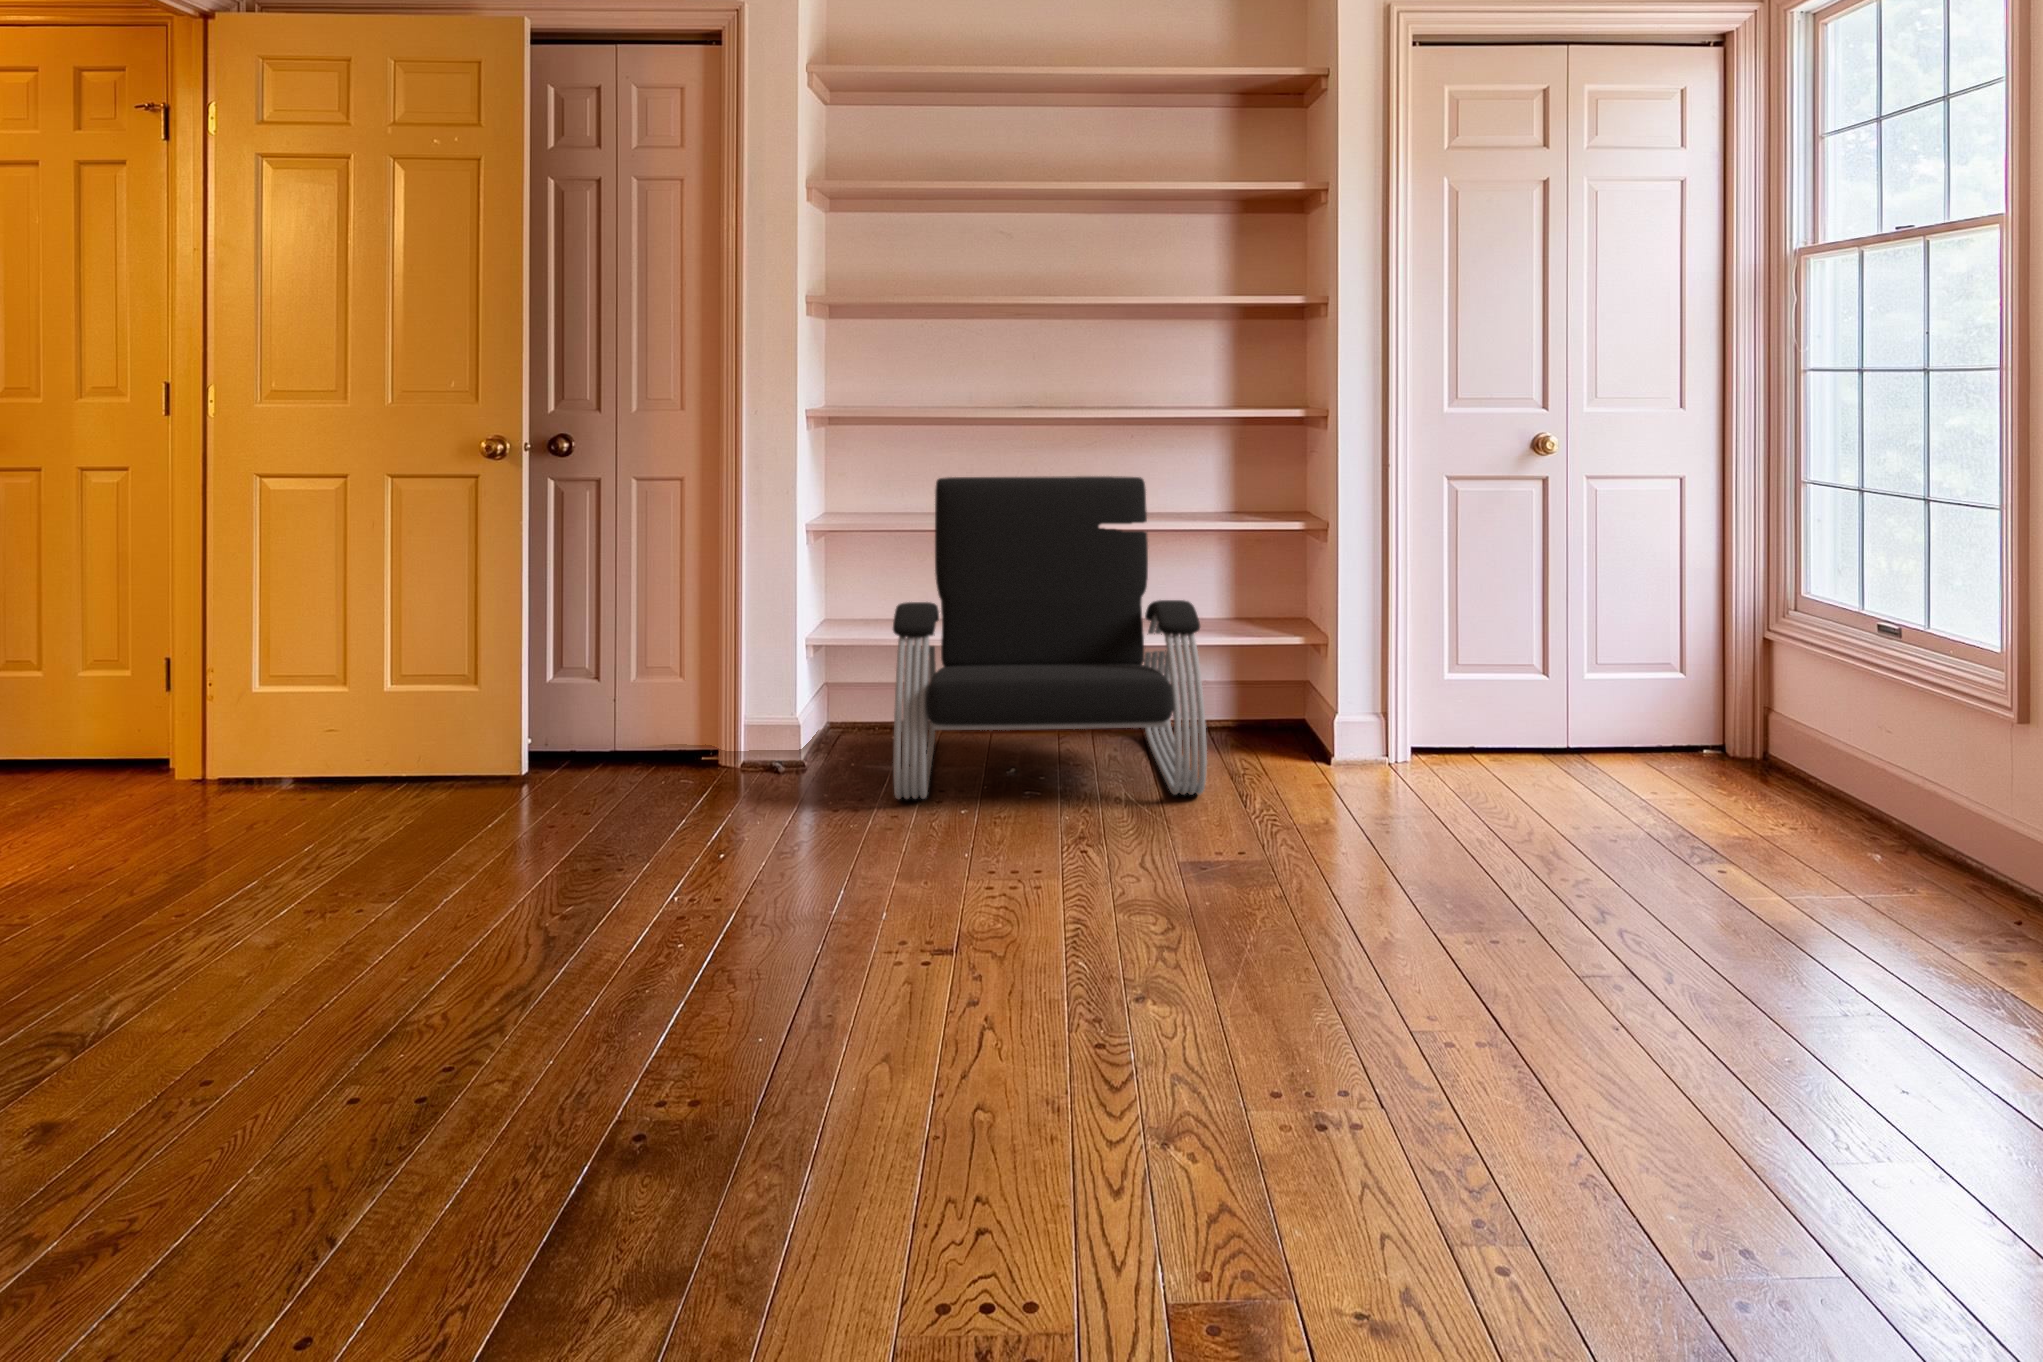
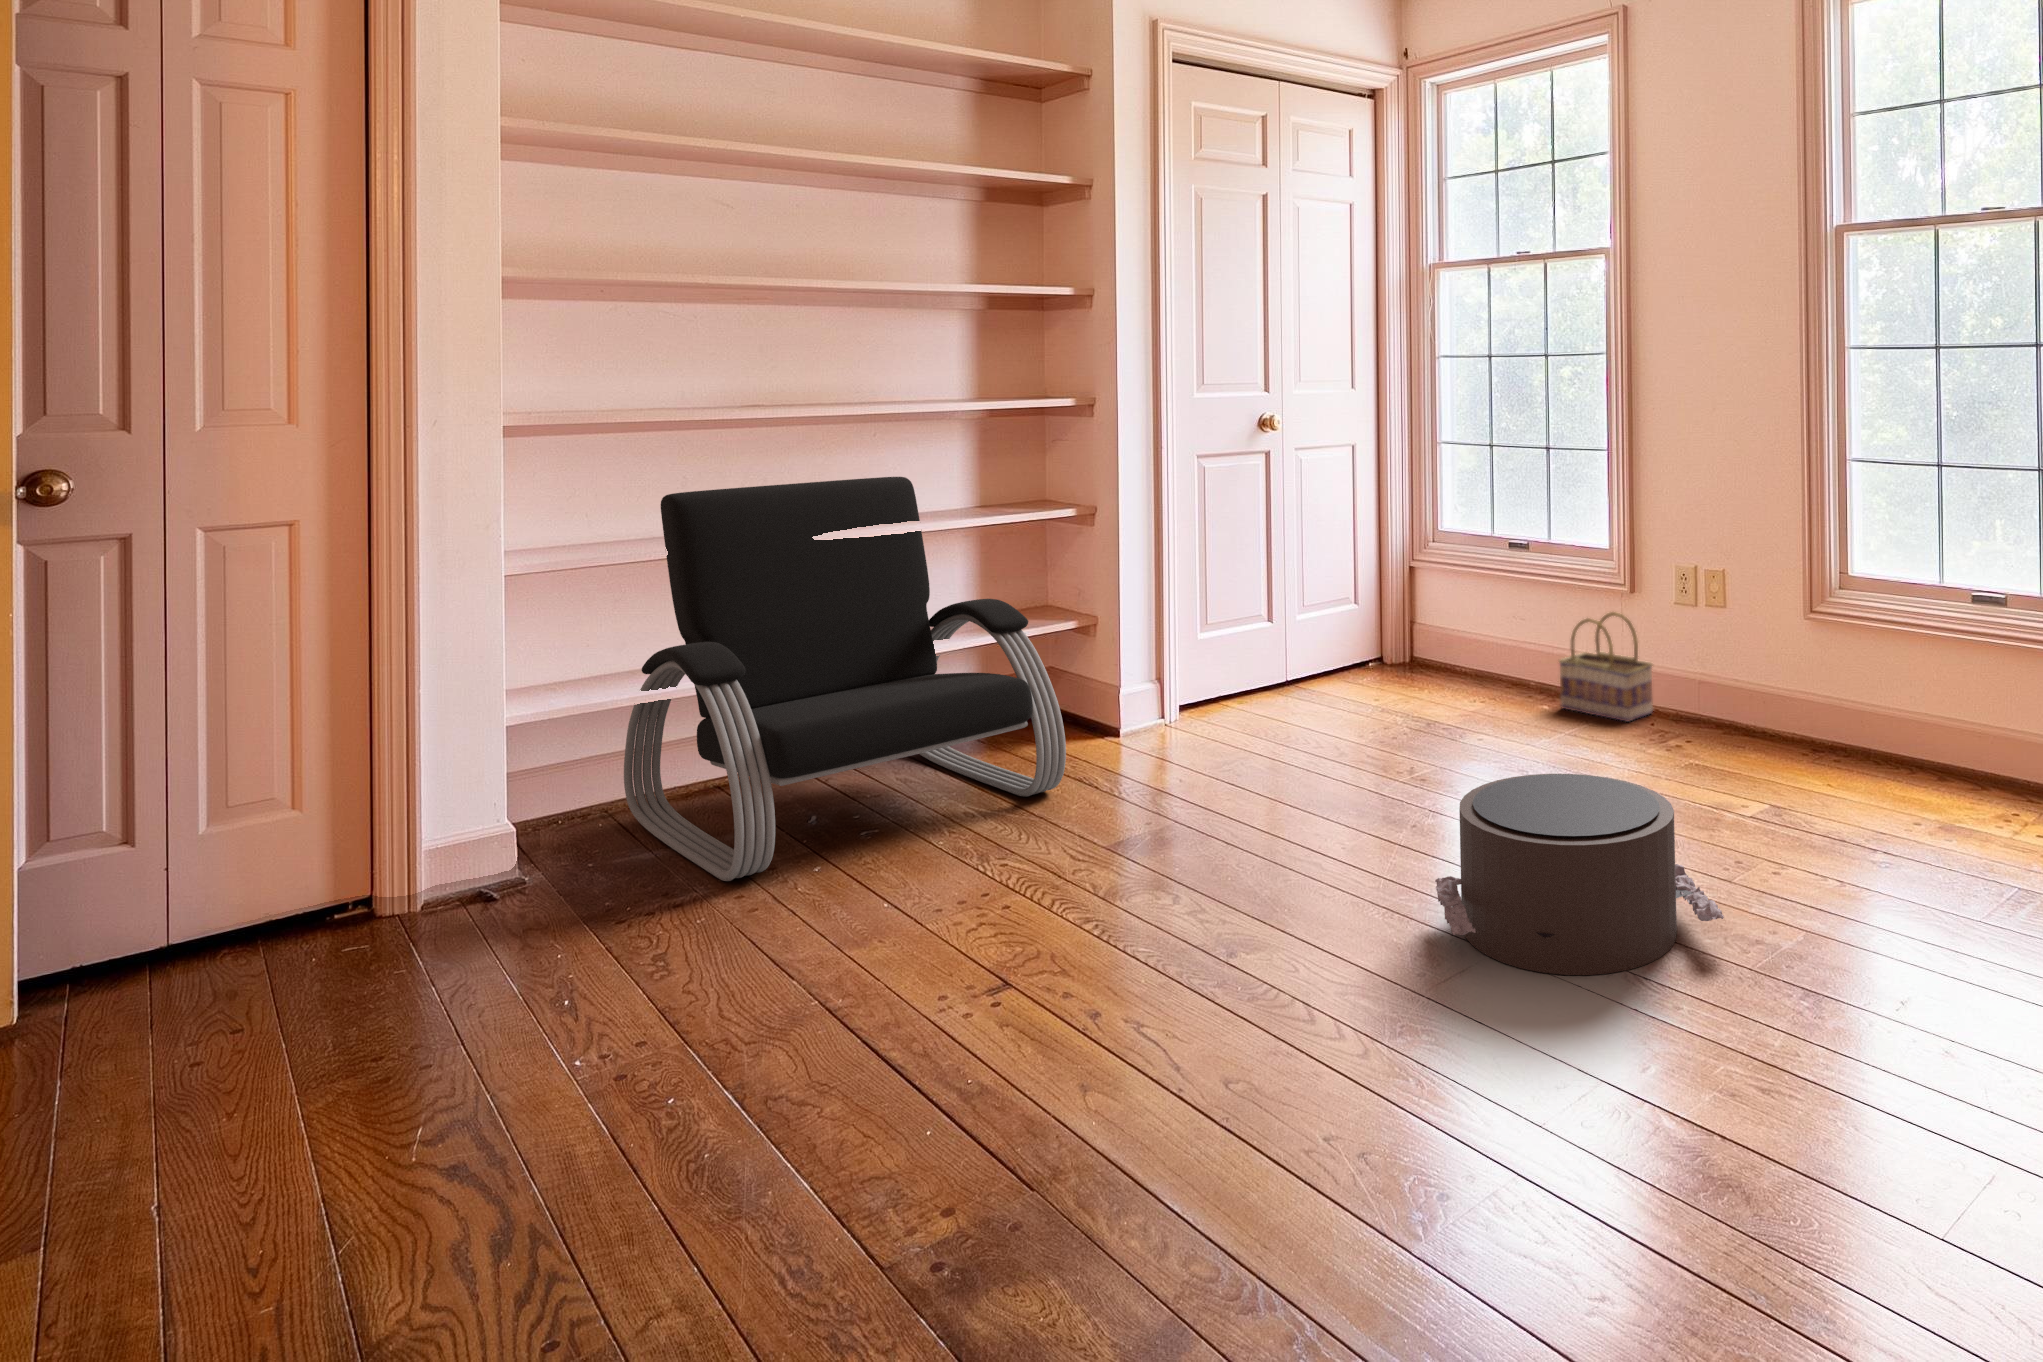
basket: none [1877,737,2017,895] -> present [1559,612,1653,722]
pouf: none [1279,882,1644,1144] -> present [1435,774,1724,975]

